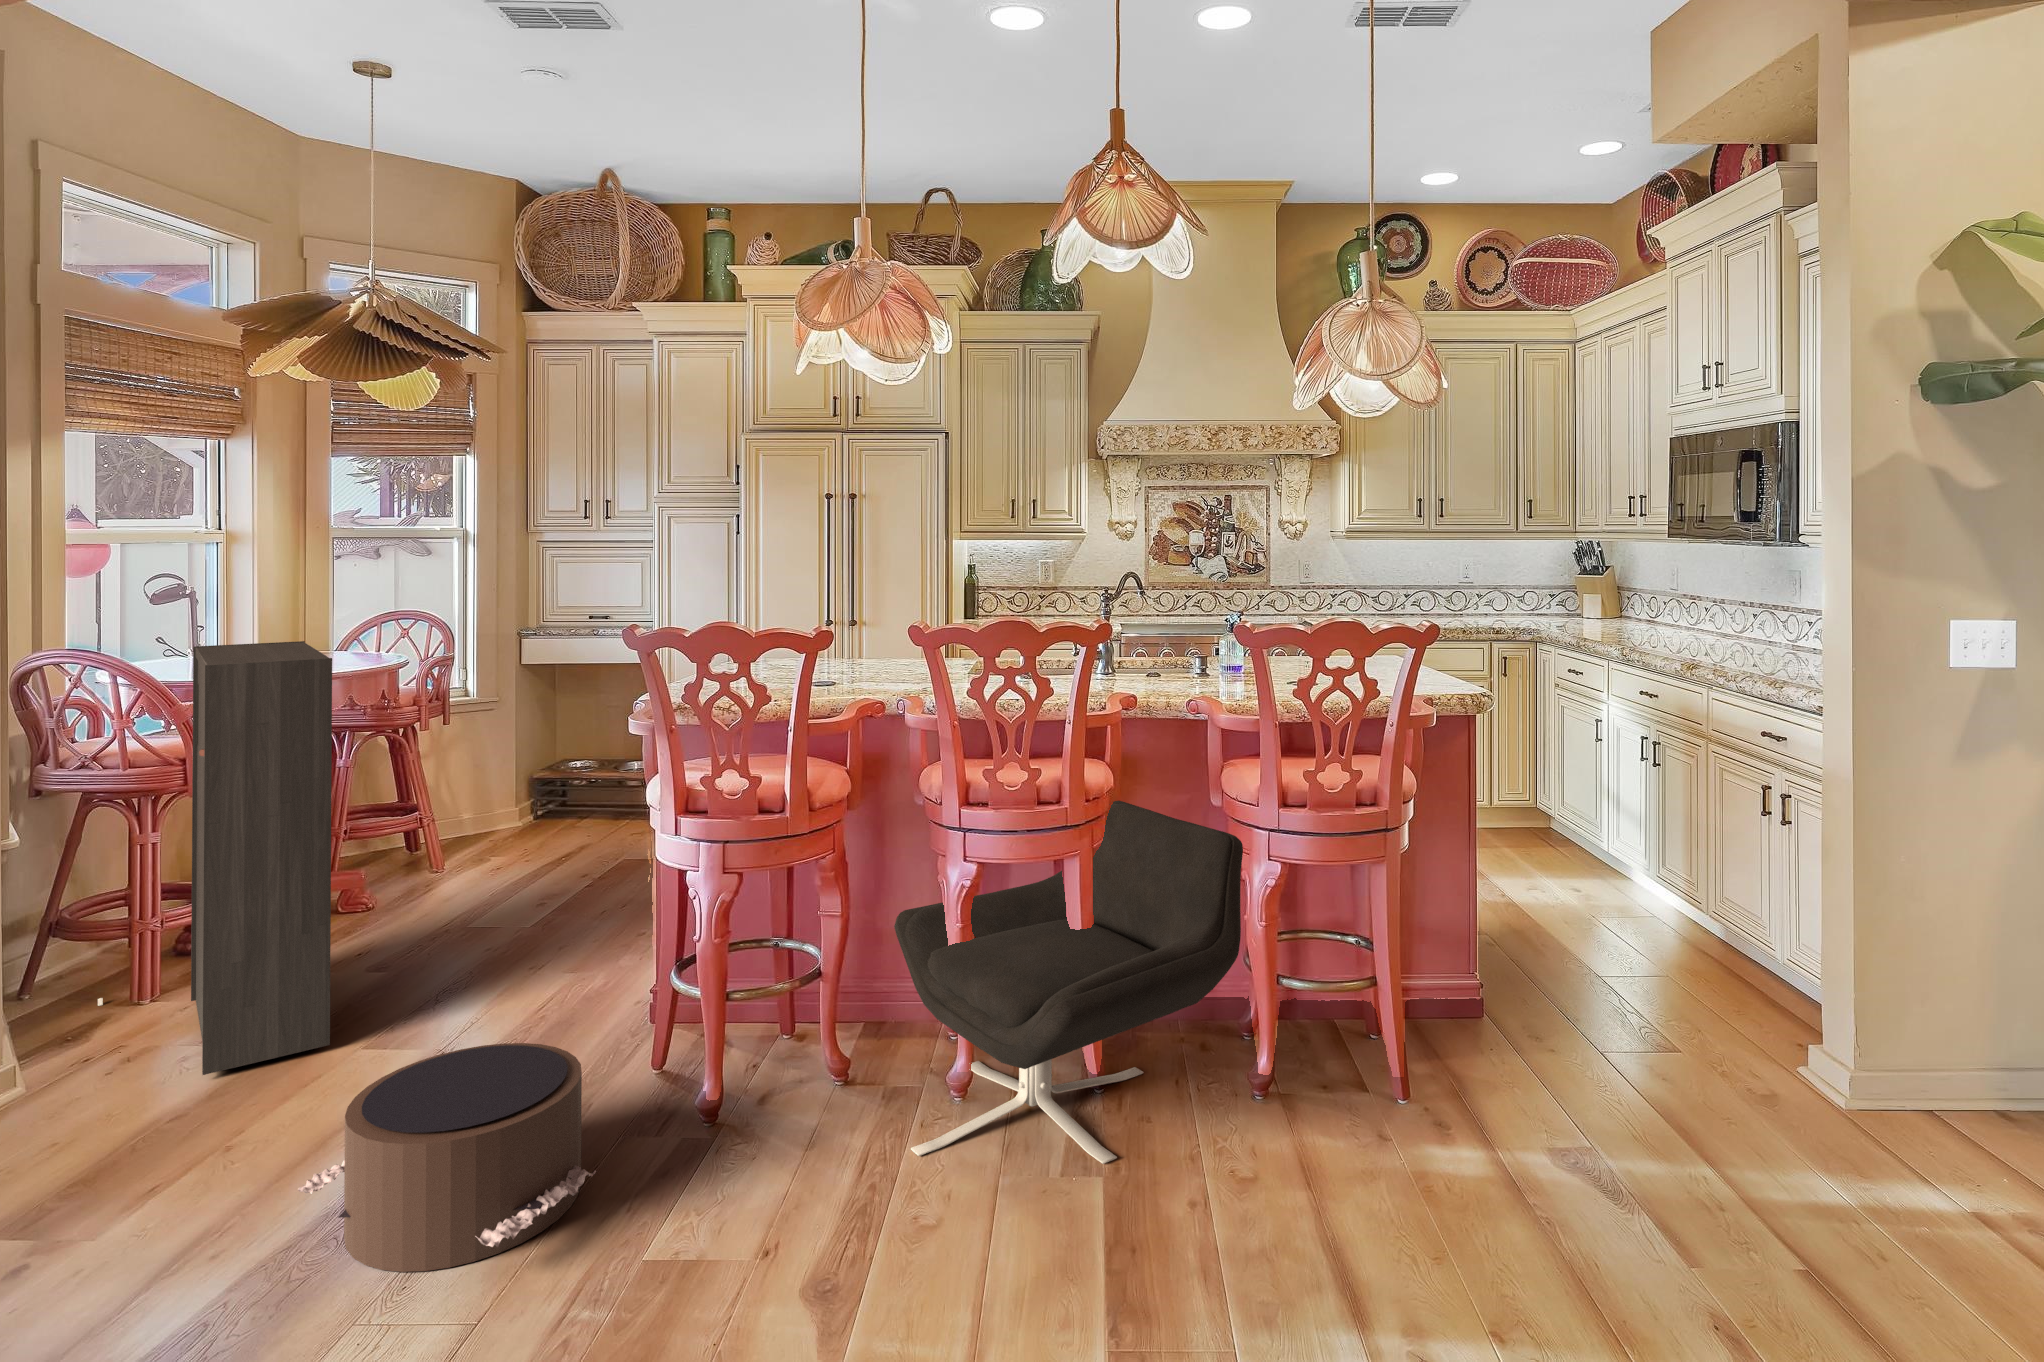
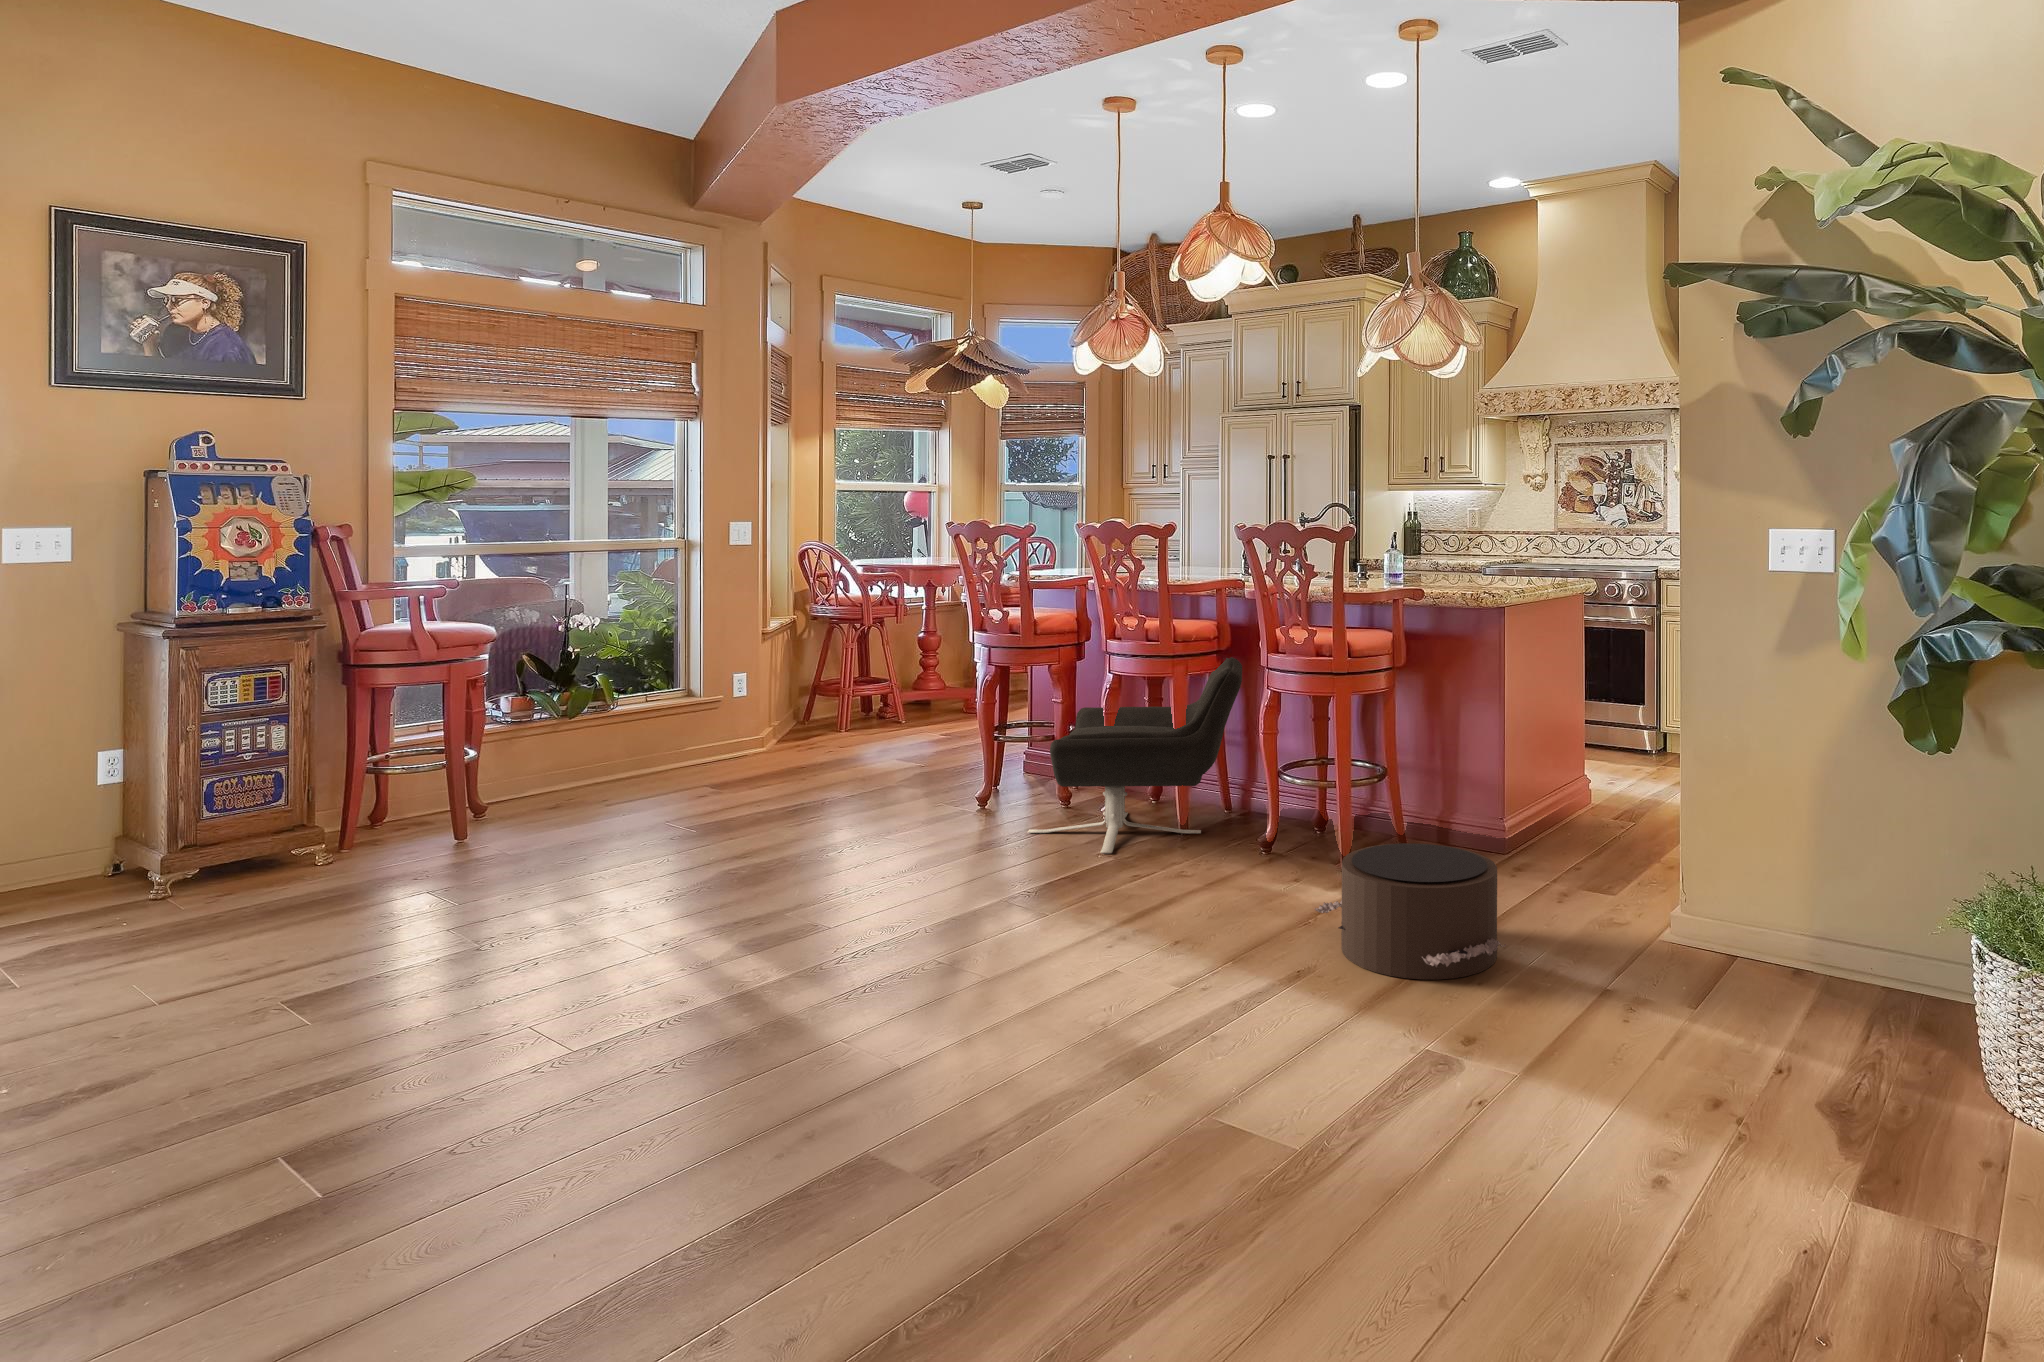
bookcase: present [98,641,332,1075] -> none [821,543,905,755]
pouf: present [298,1043,596,1272] -> present [1315,843,1506,980]

